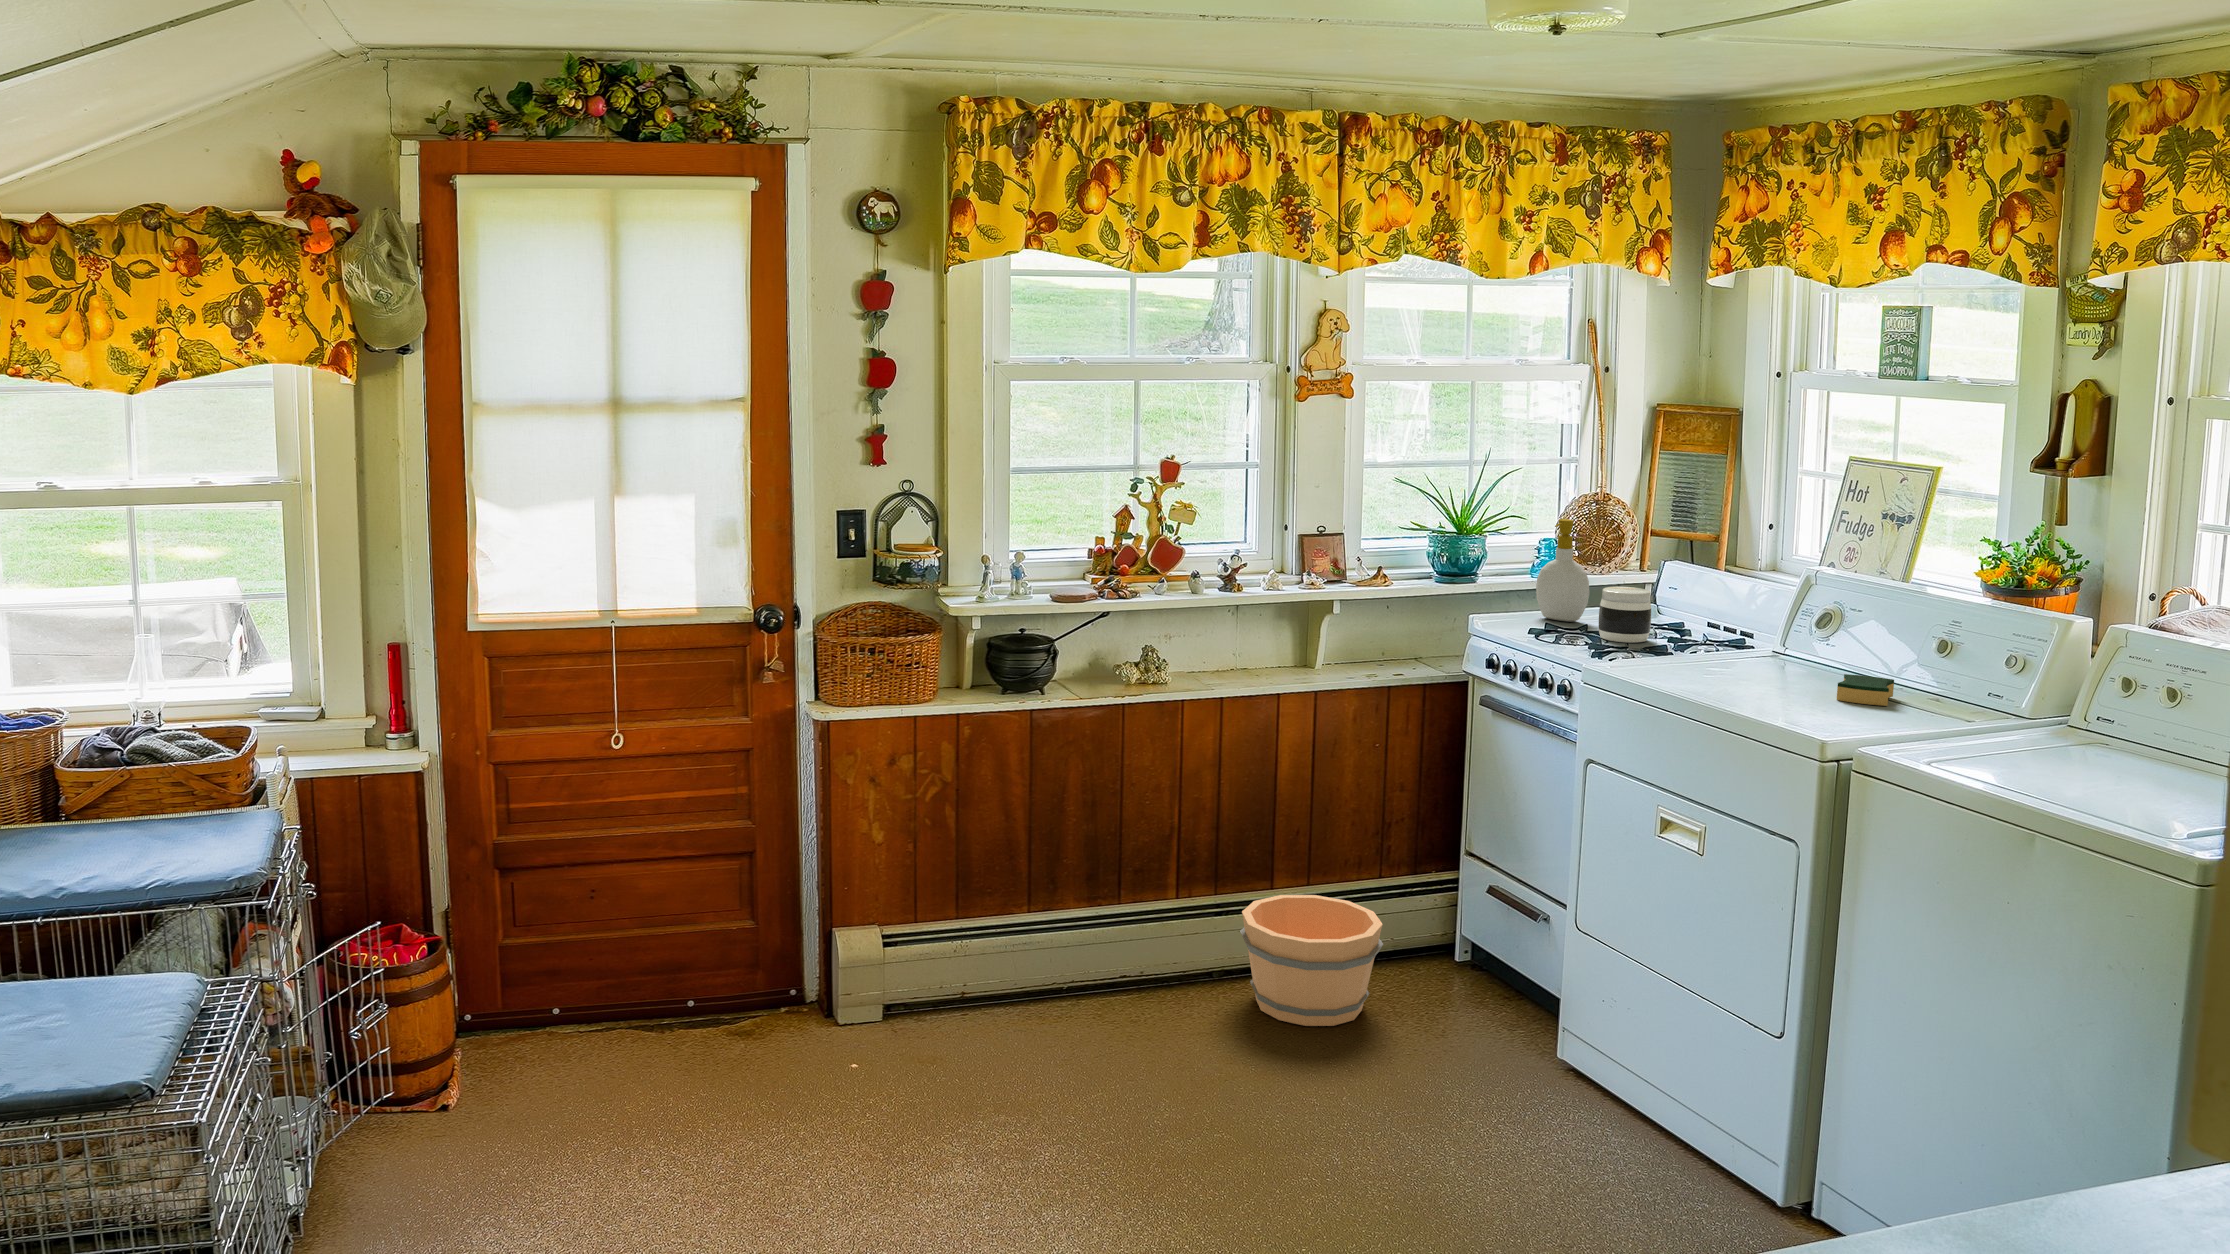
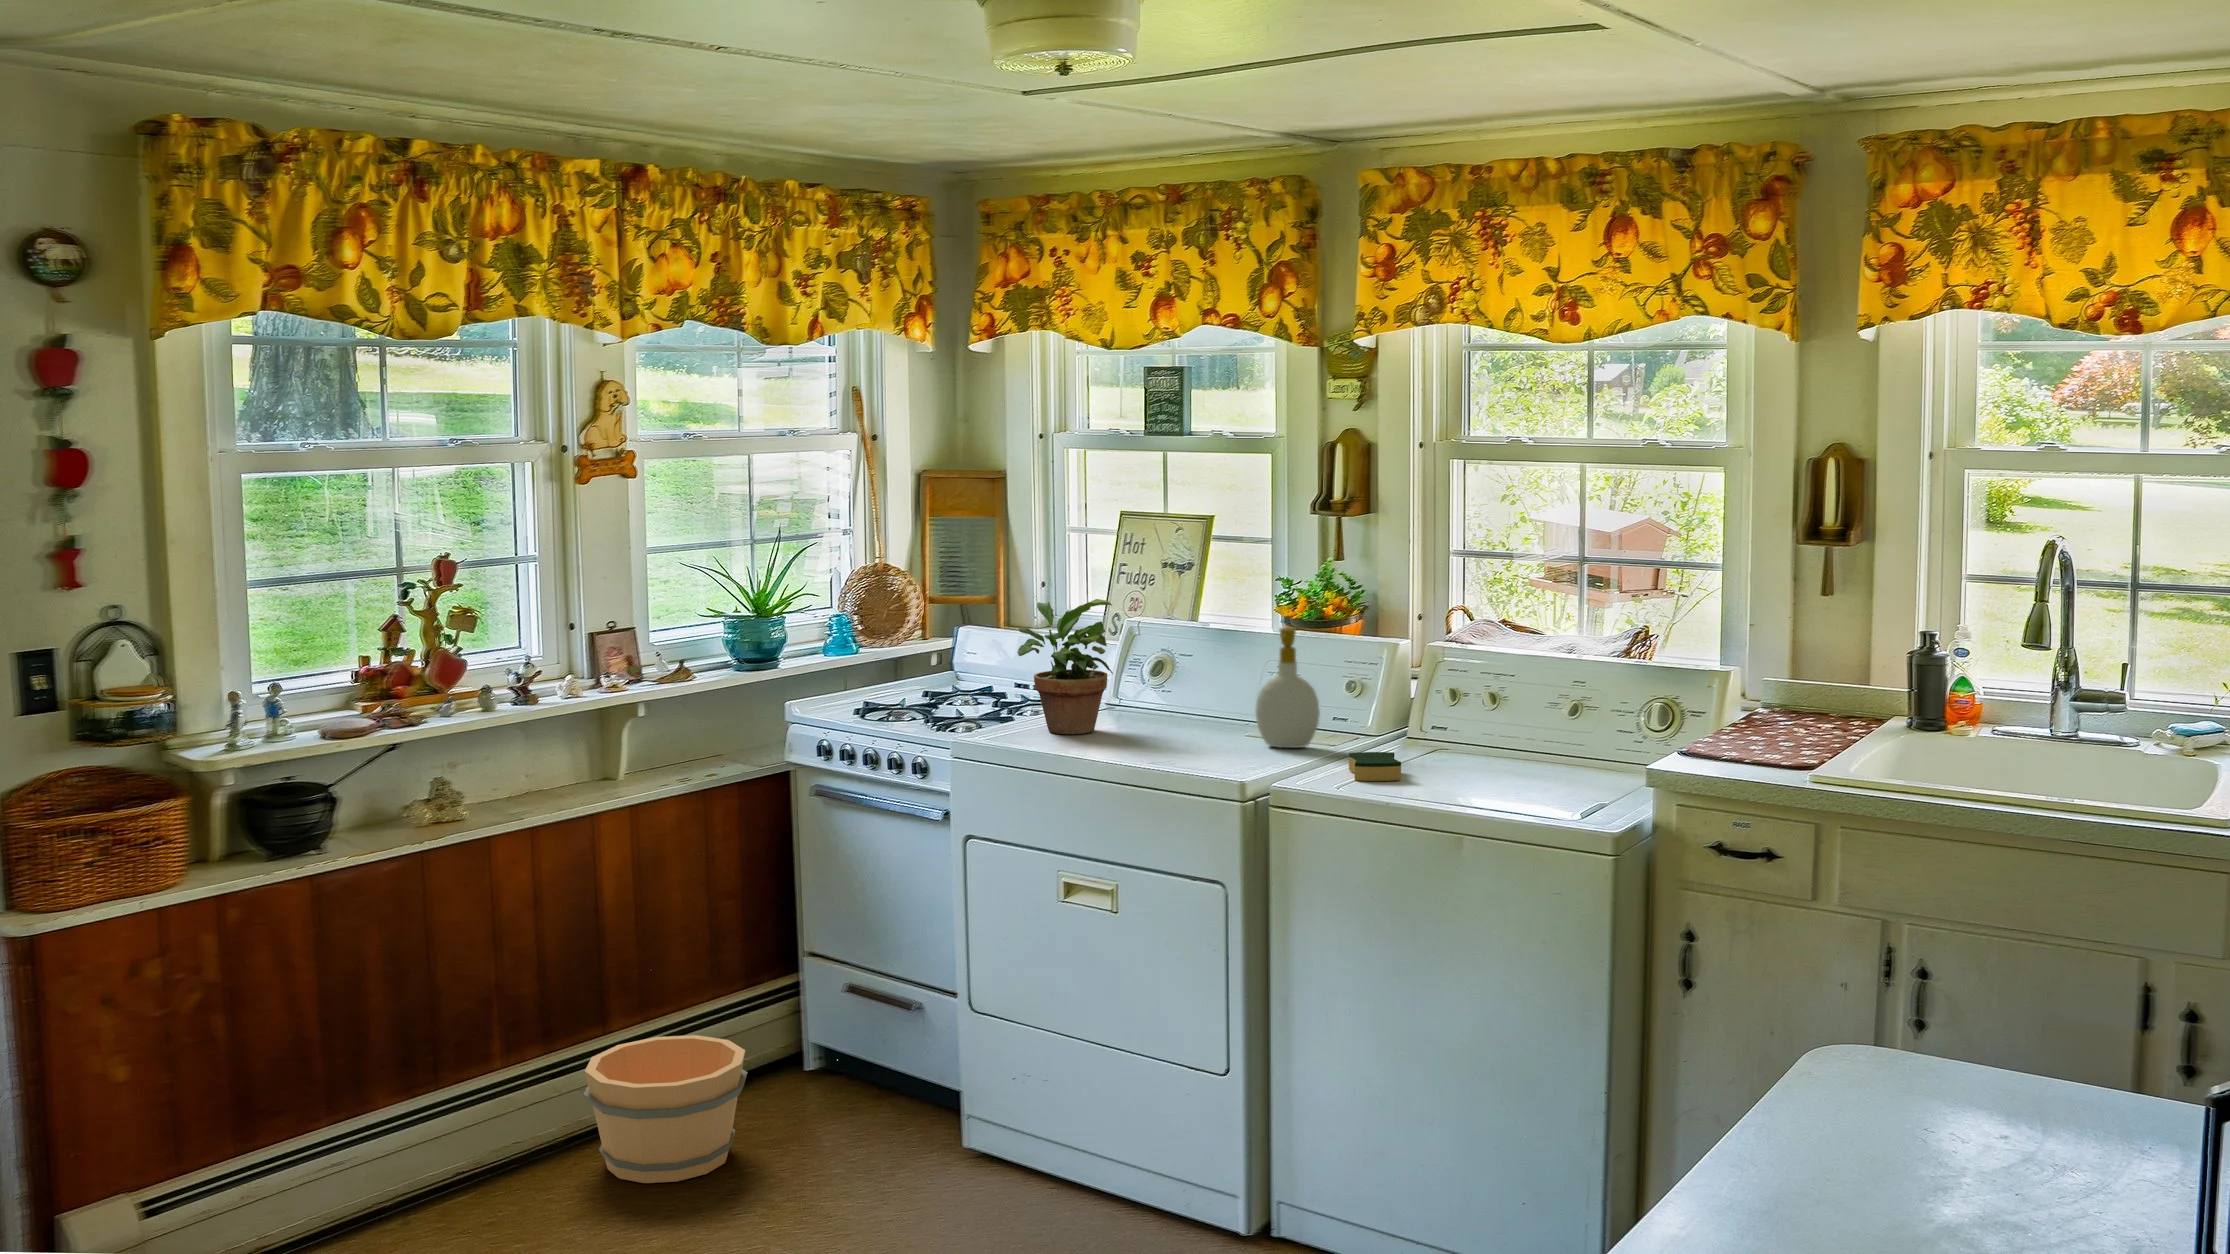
soap bottle: present [1536,519,1589,622] -> present [1255,628,1320,748]
potted plant: none [1670,540,1781,679] -> present [1017,599,1113,734]
jar: present [1599,587,1651,643] -> none [929,657,978,713]
sponge: present [1837,674,1894,706] -> present [1349,752,1401,781]

